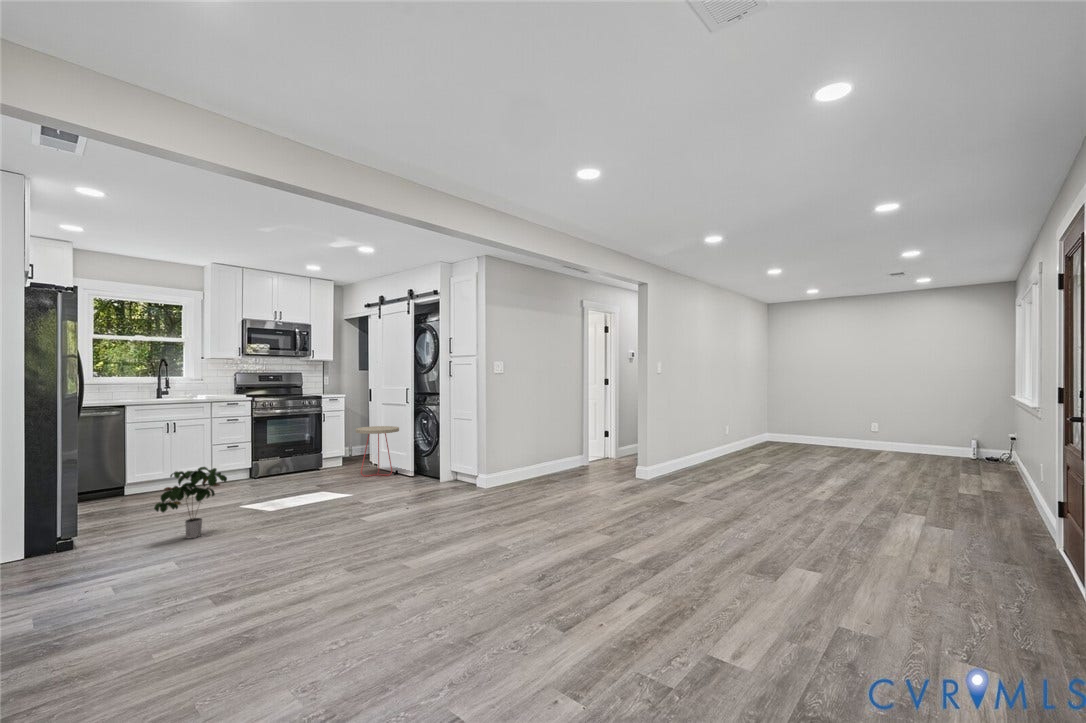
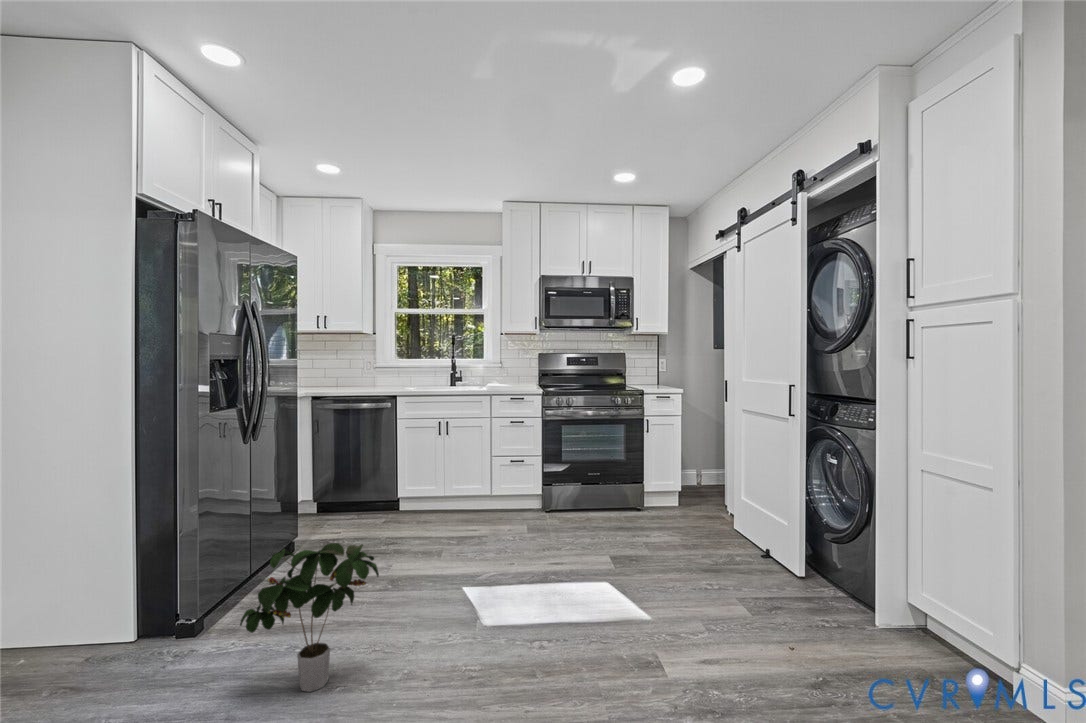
side table: present [356,426,399,477] -> none [688,452,774,559]

